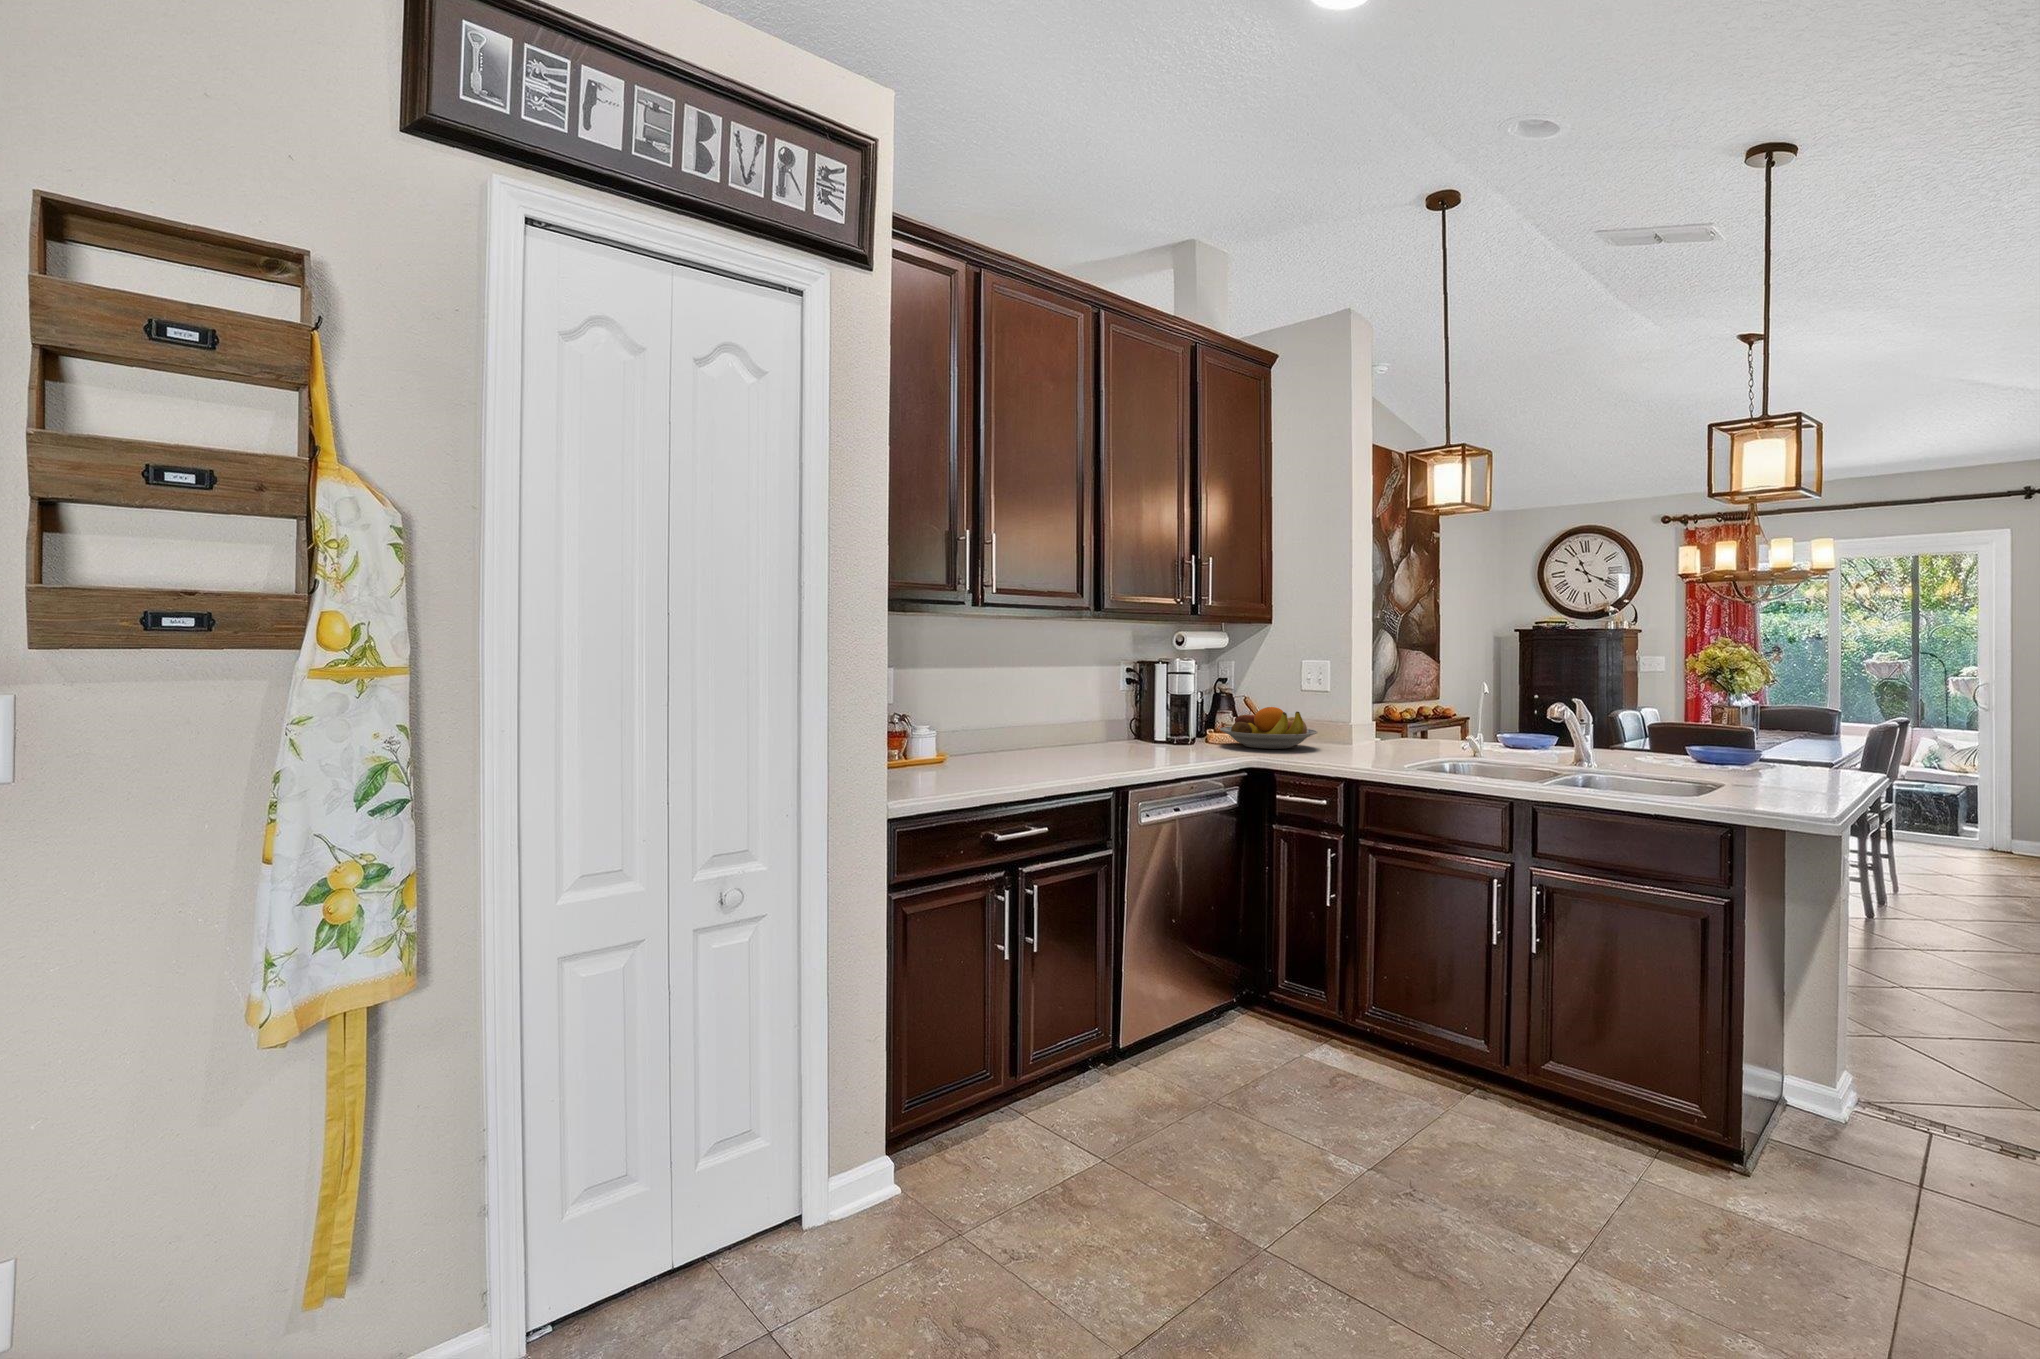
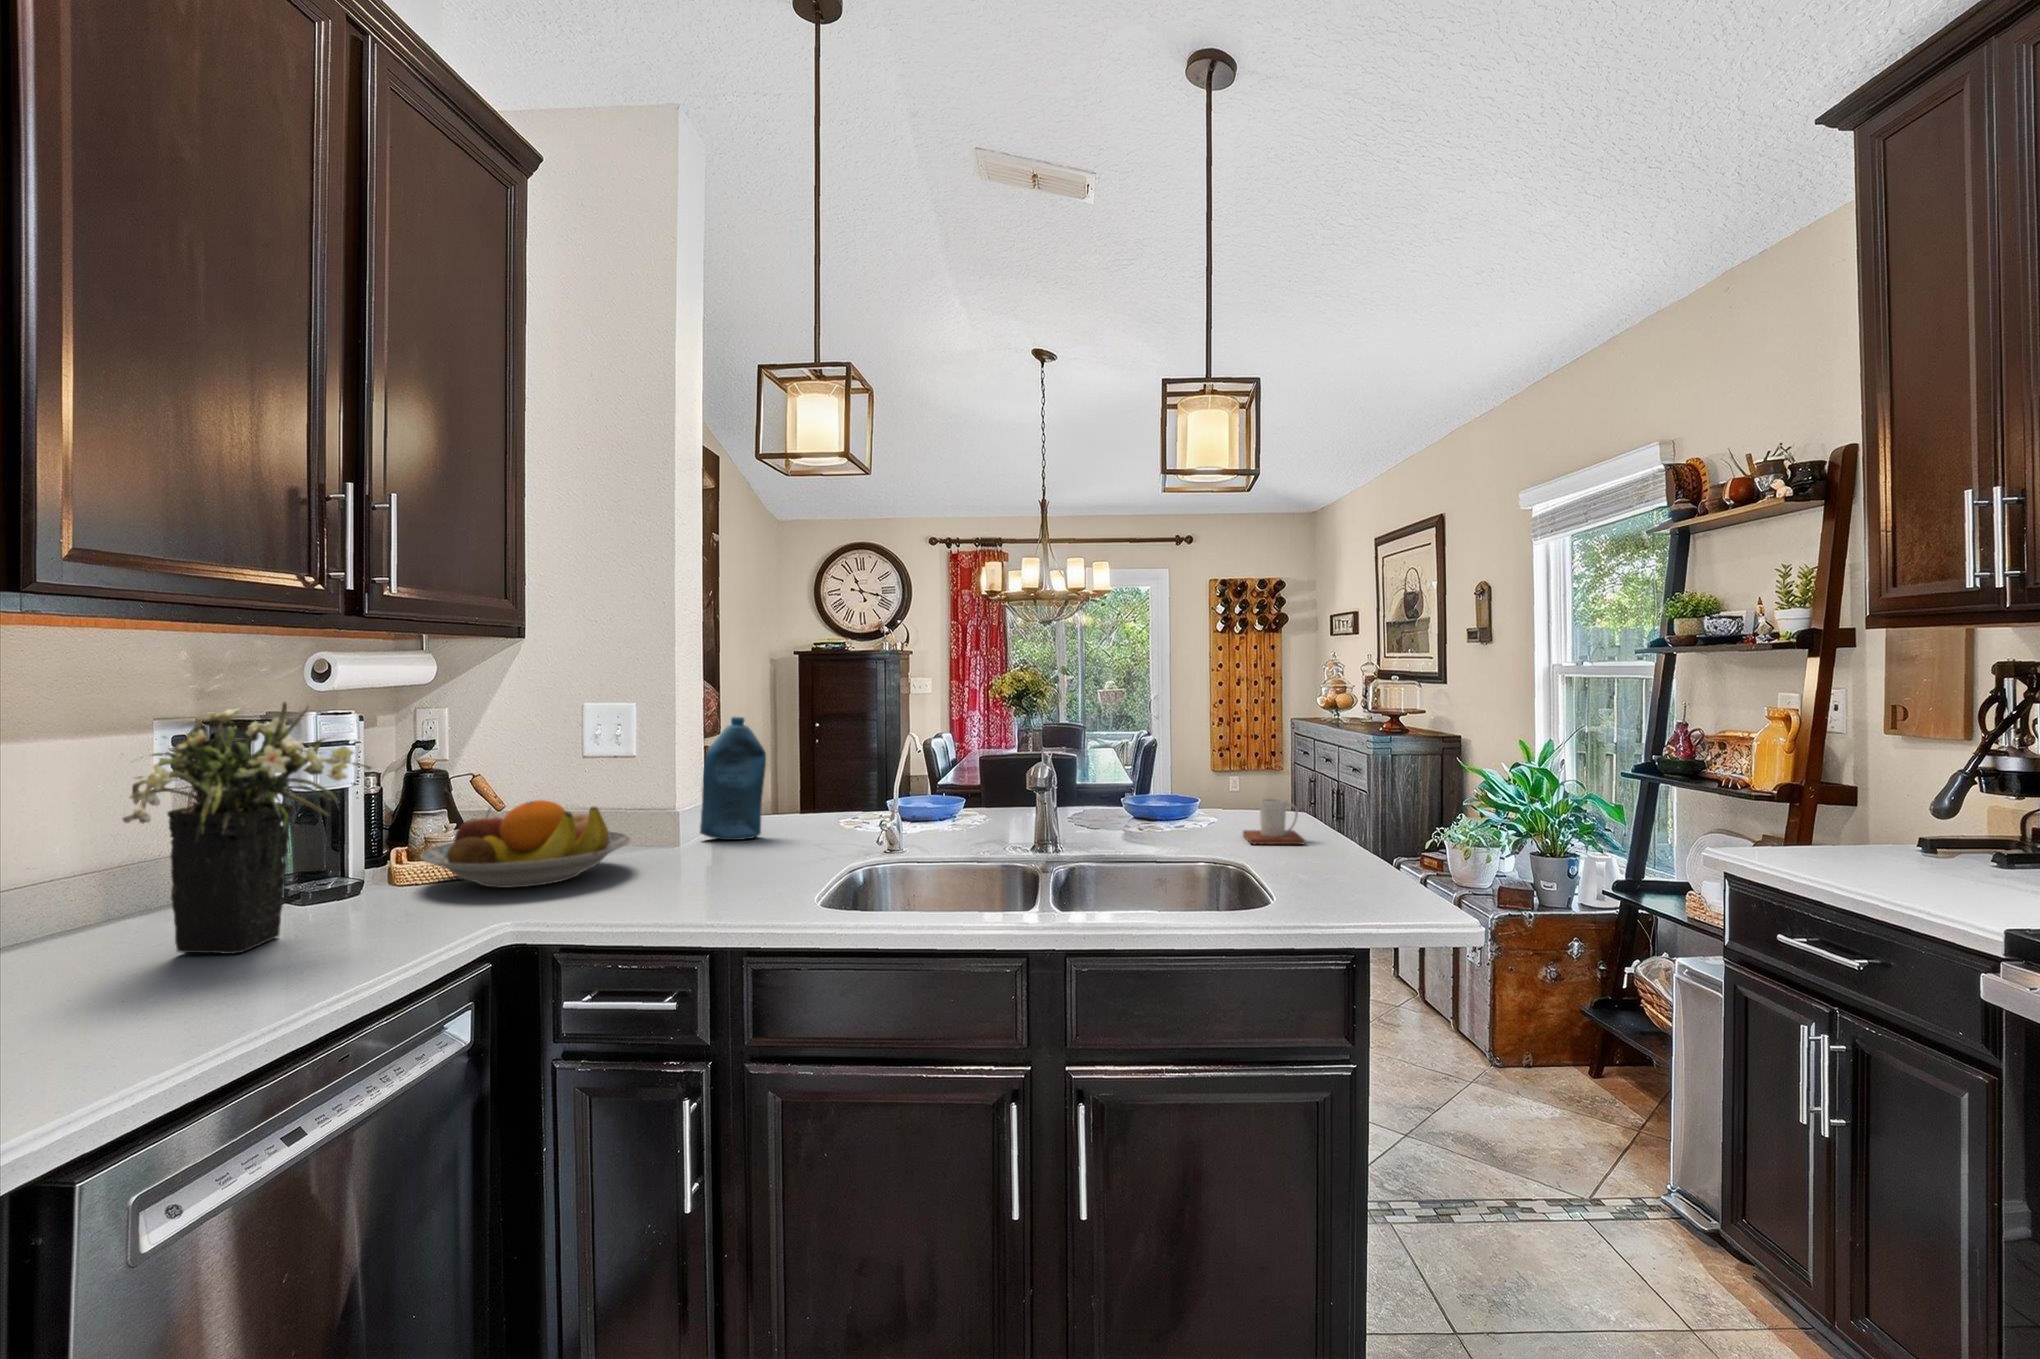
flower arrangement: none [1121,652,1203,752] -> present [123,702,372,954]
bottle: none [1362,671,1404,745] -> present [700,717,766,840]
mug: none [1765,749,1825,785] -> present [1243,798,1305,844]

